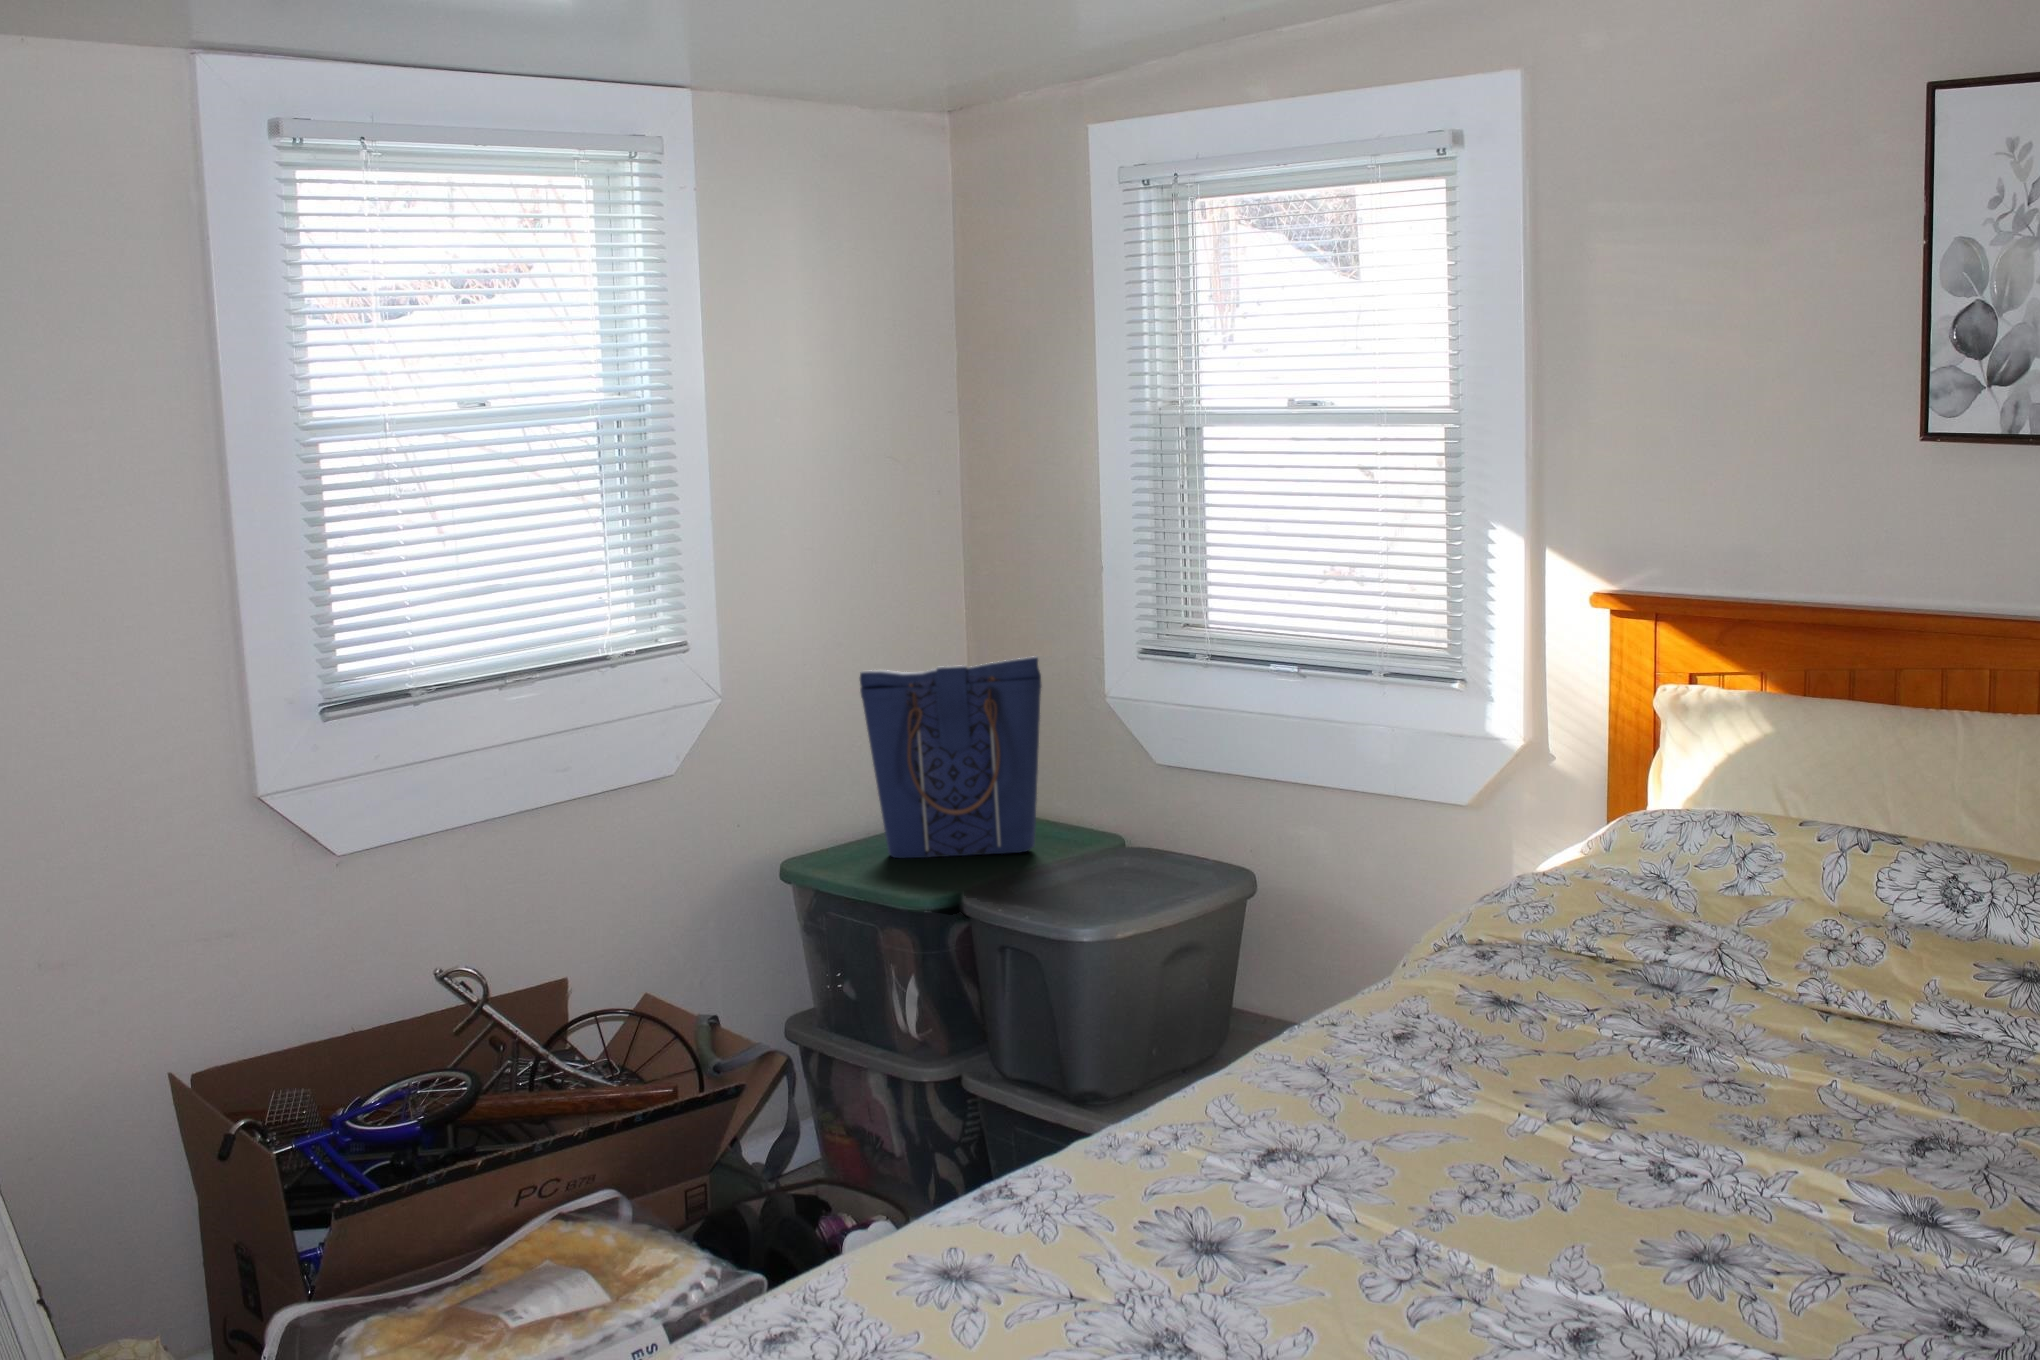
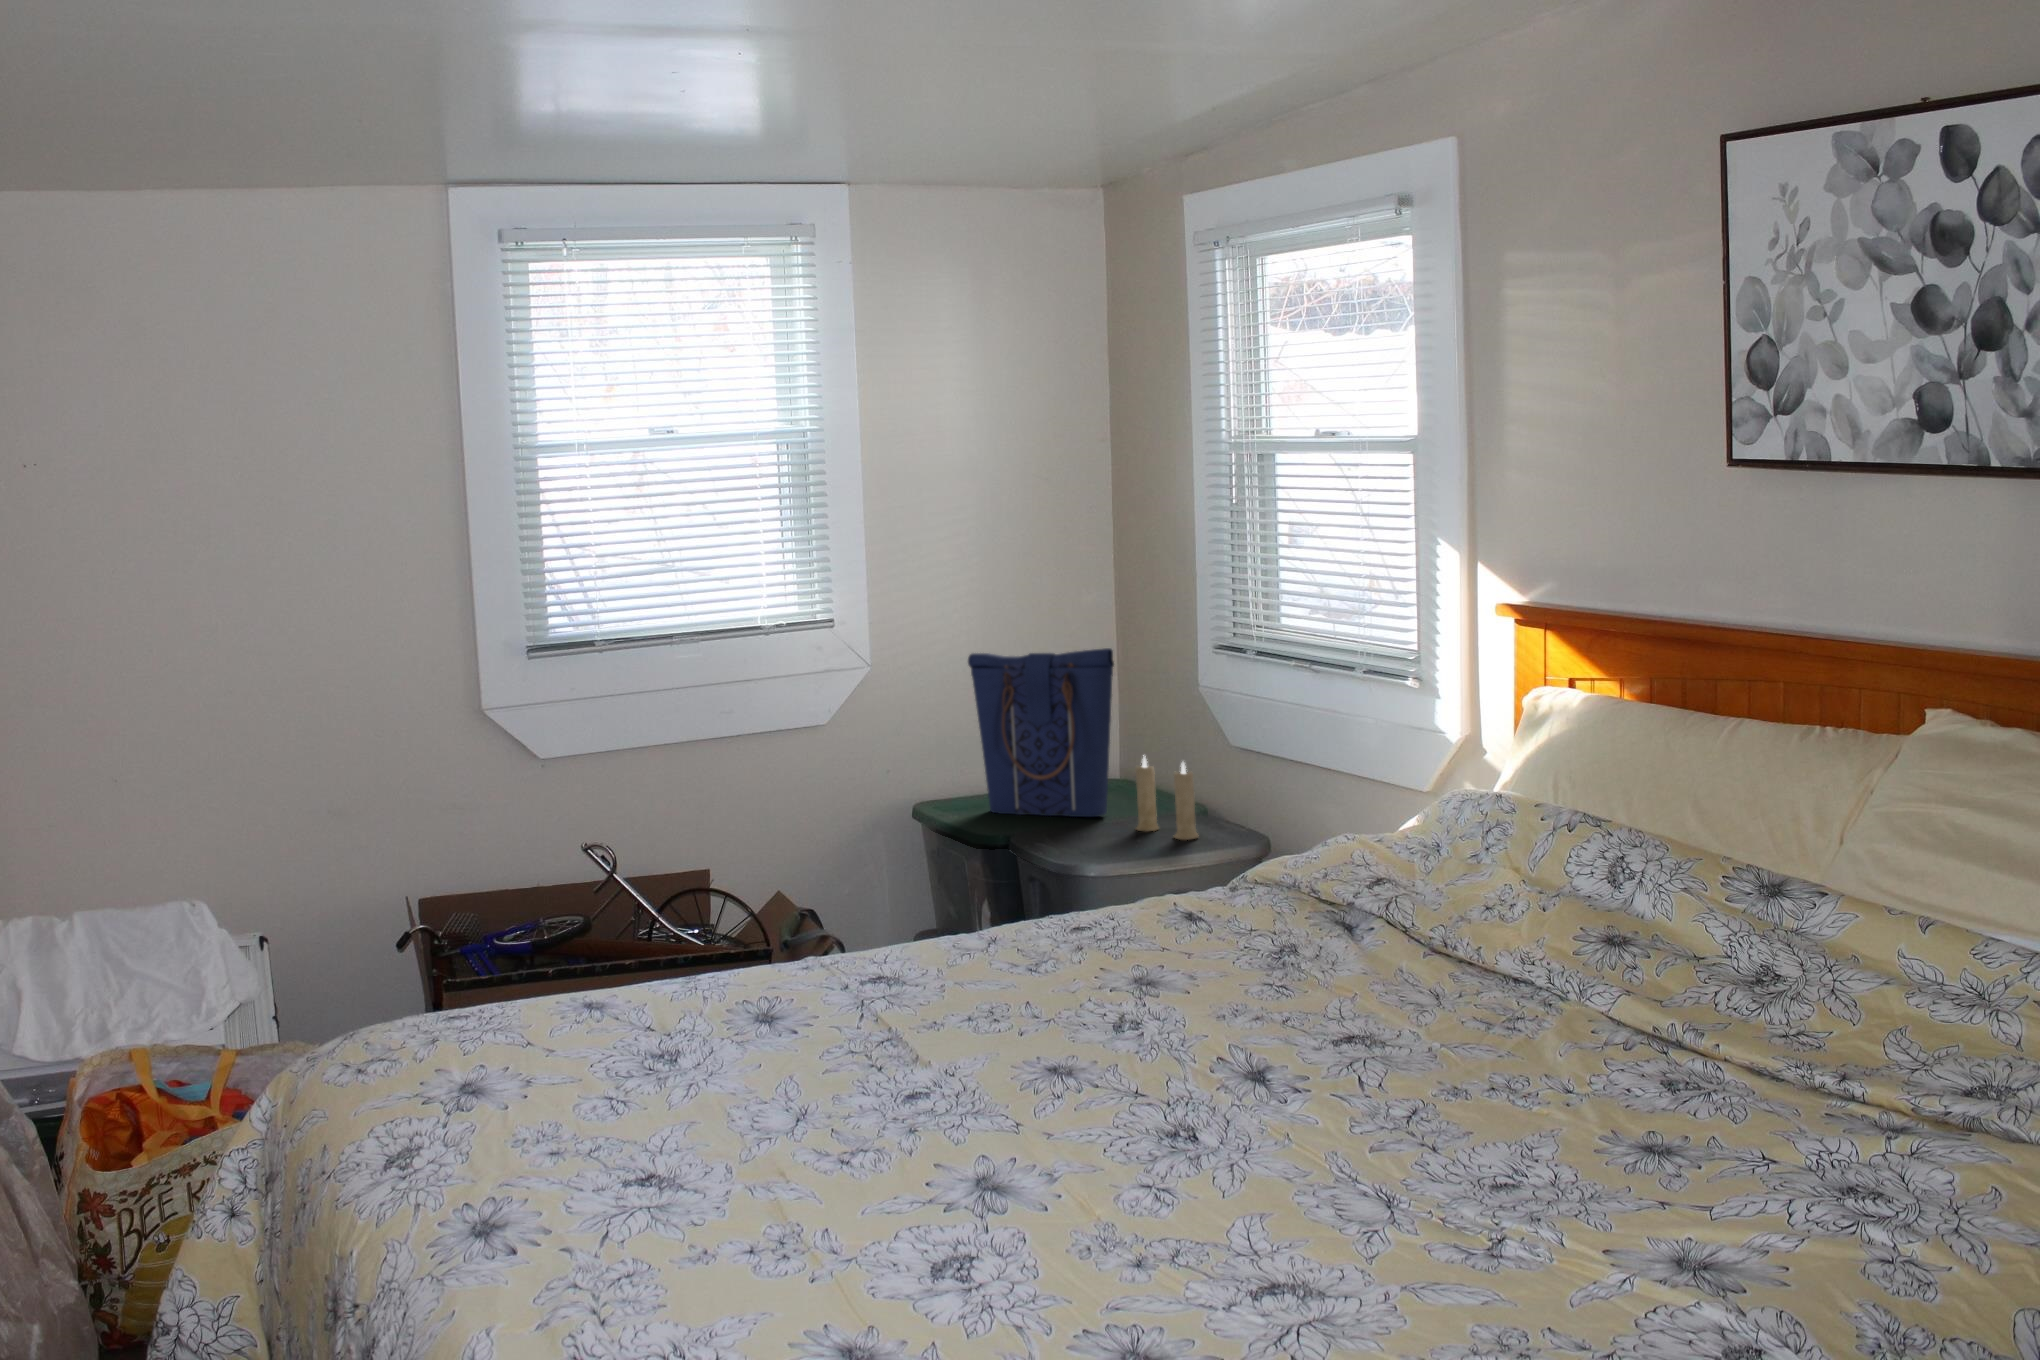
candle: none [1086,773,1176,872] -> present [1135,755,1198,840]

